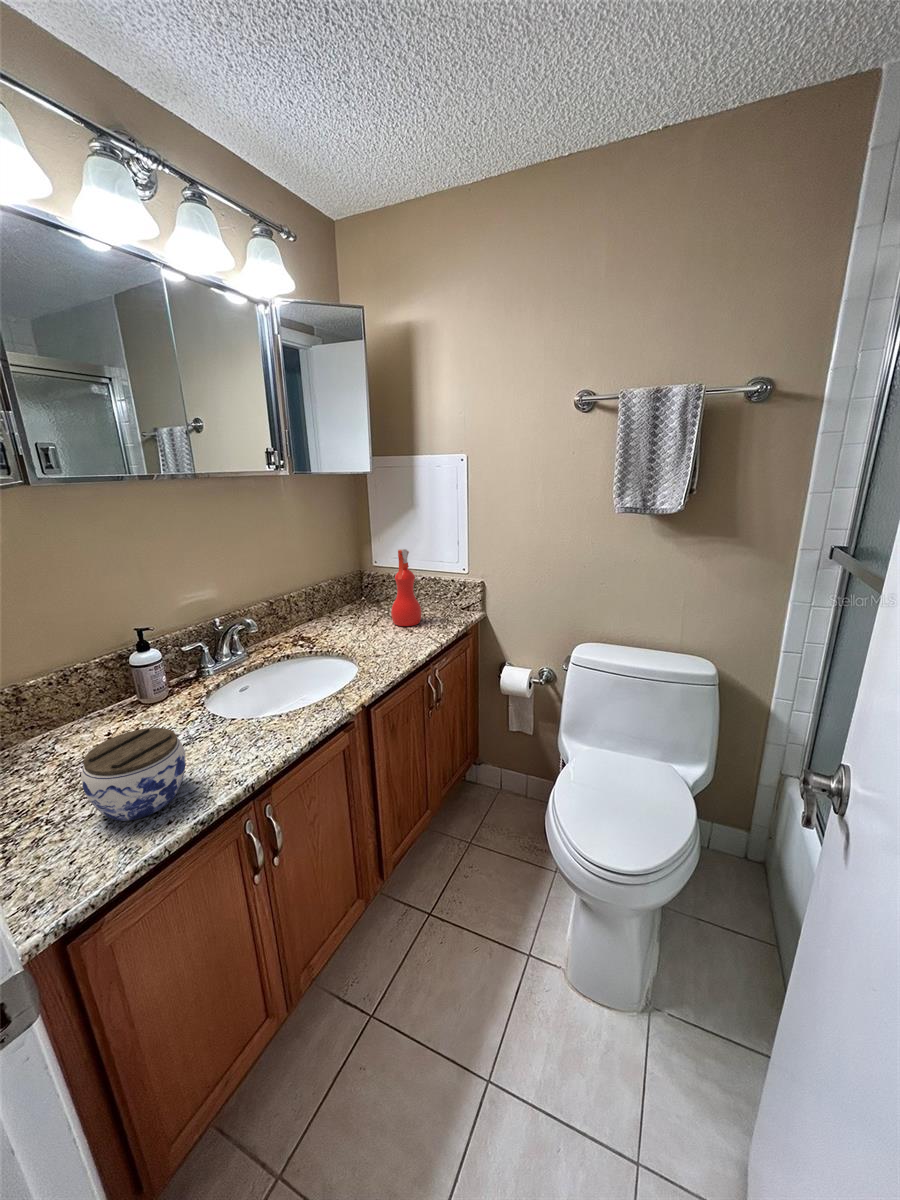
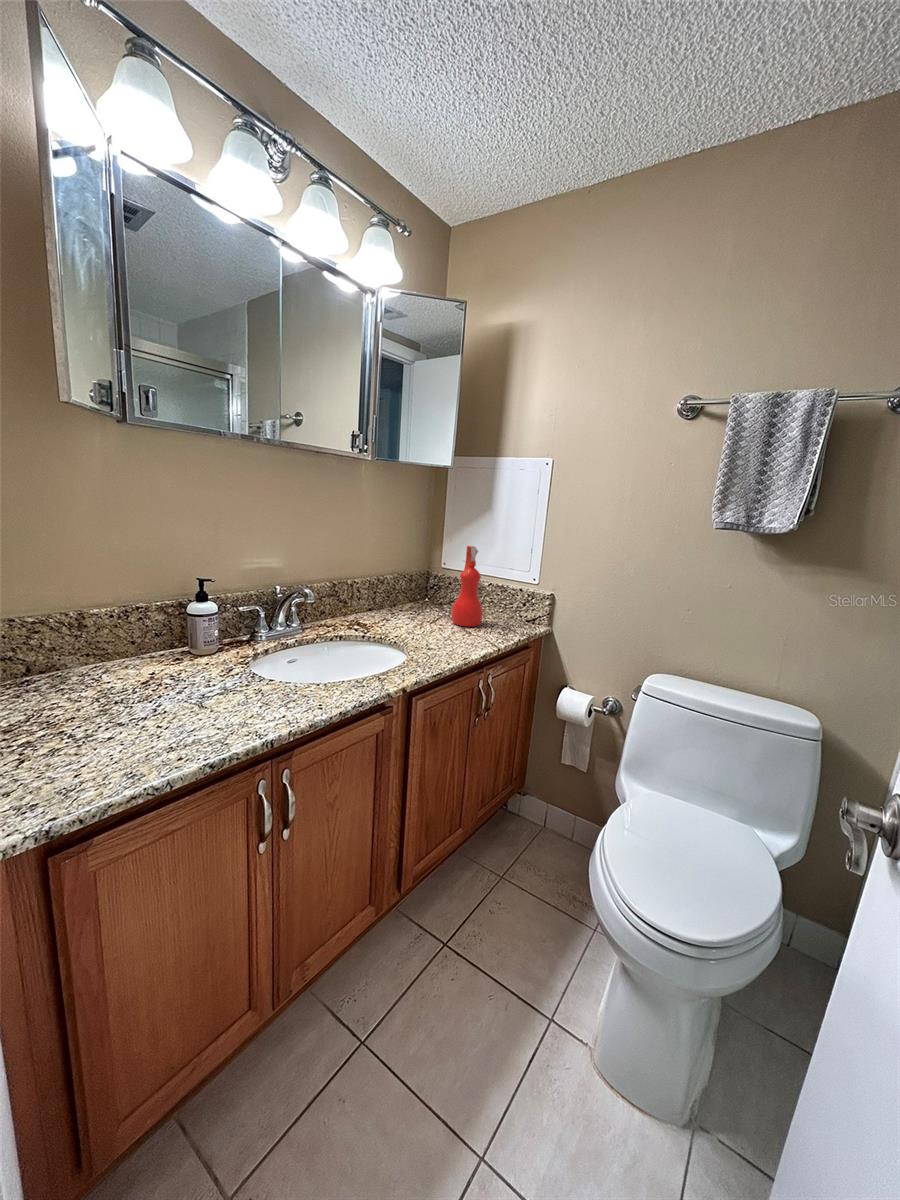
jar: present [81,728,186,821] -> none [105,662,212,750]

